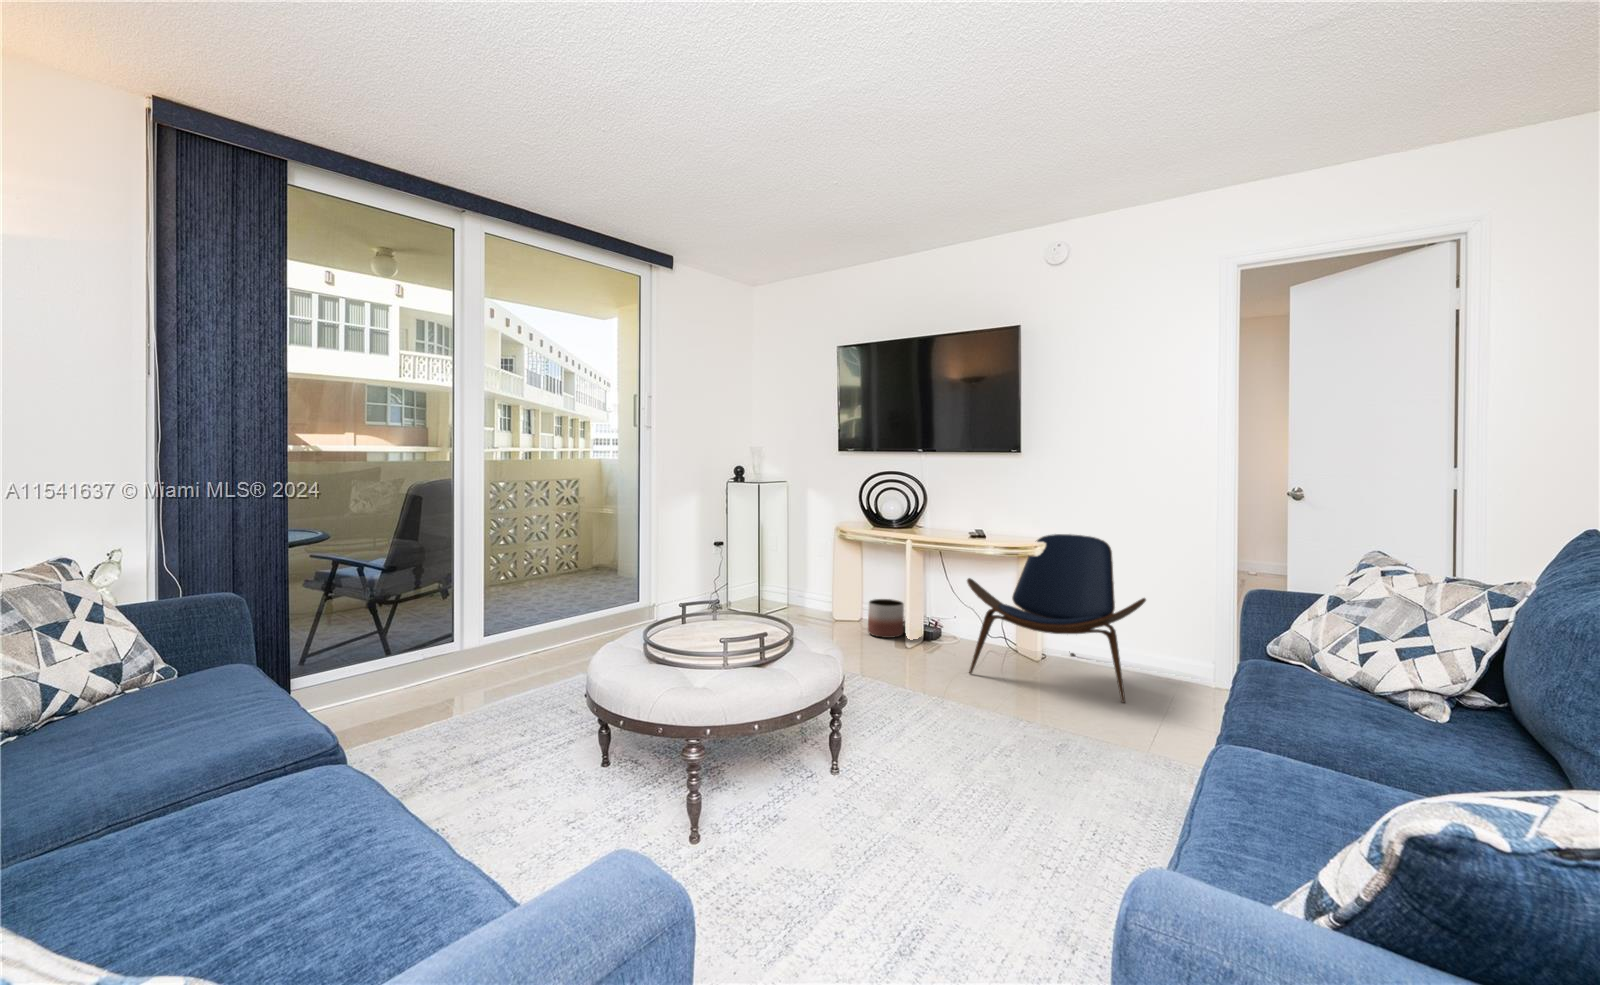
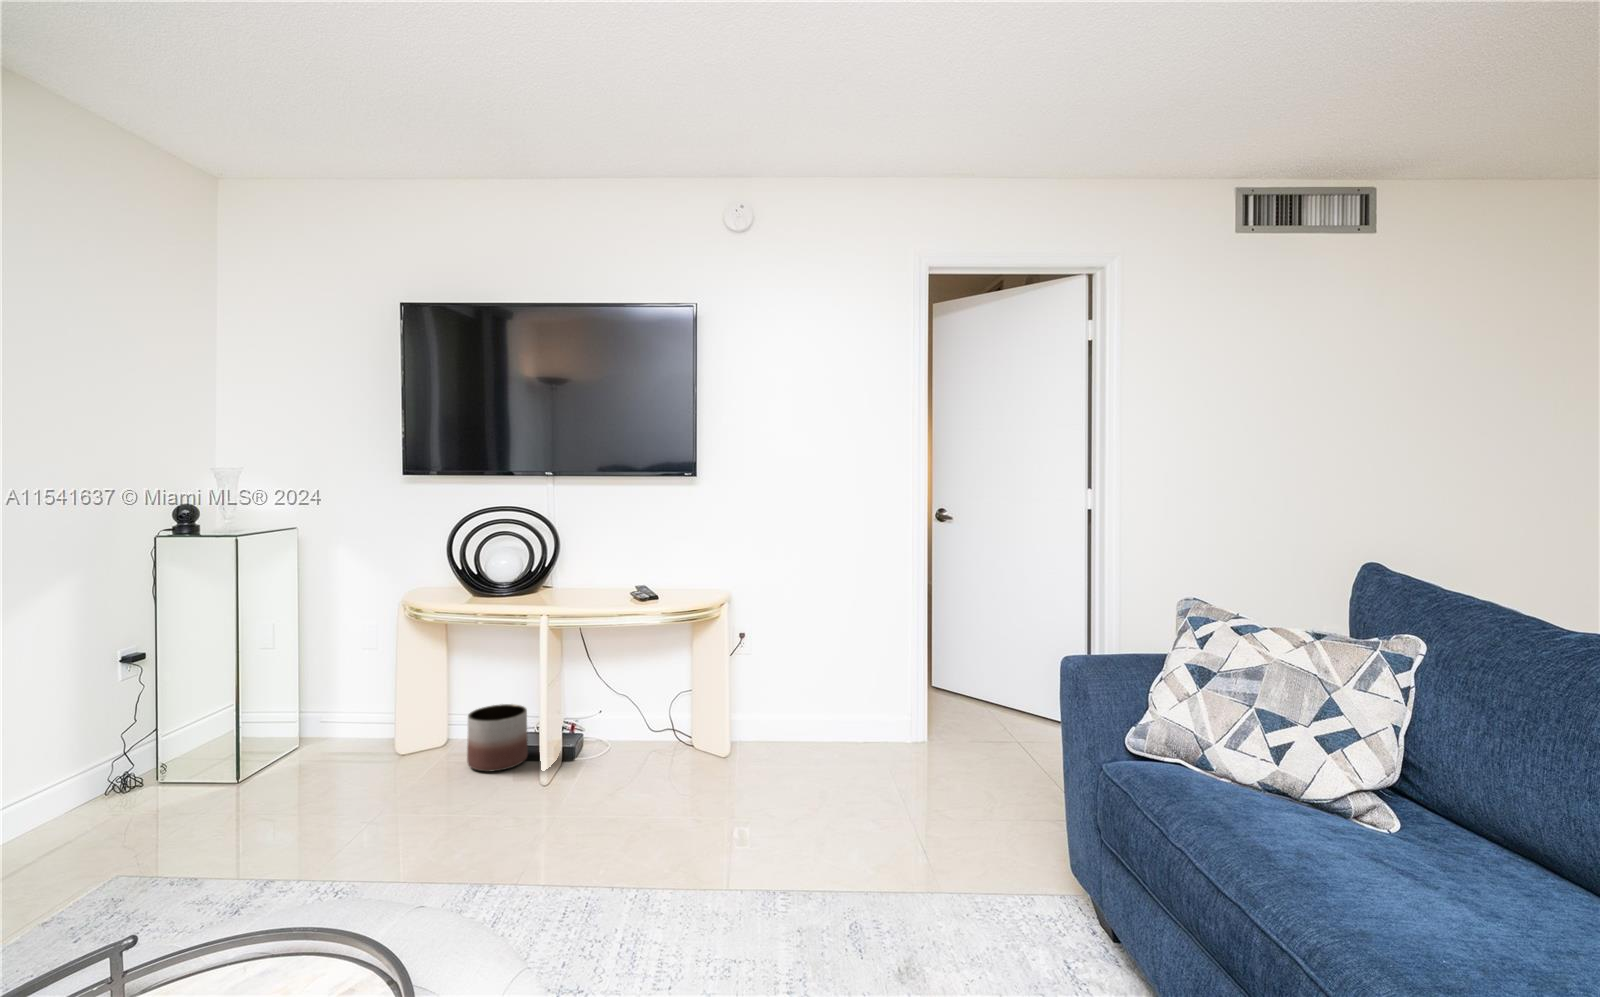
lounge chair: present [967,534,1146,702] -> none [644,584,890,817]

